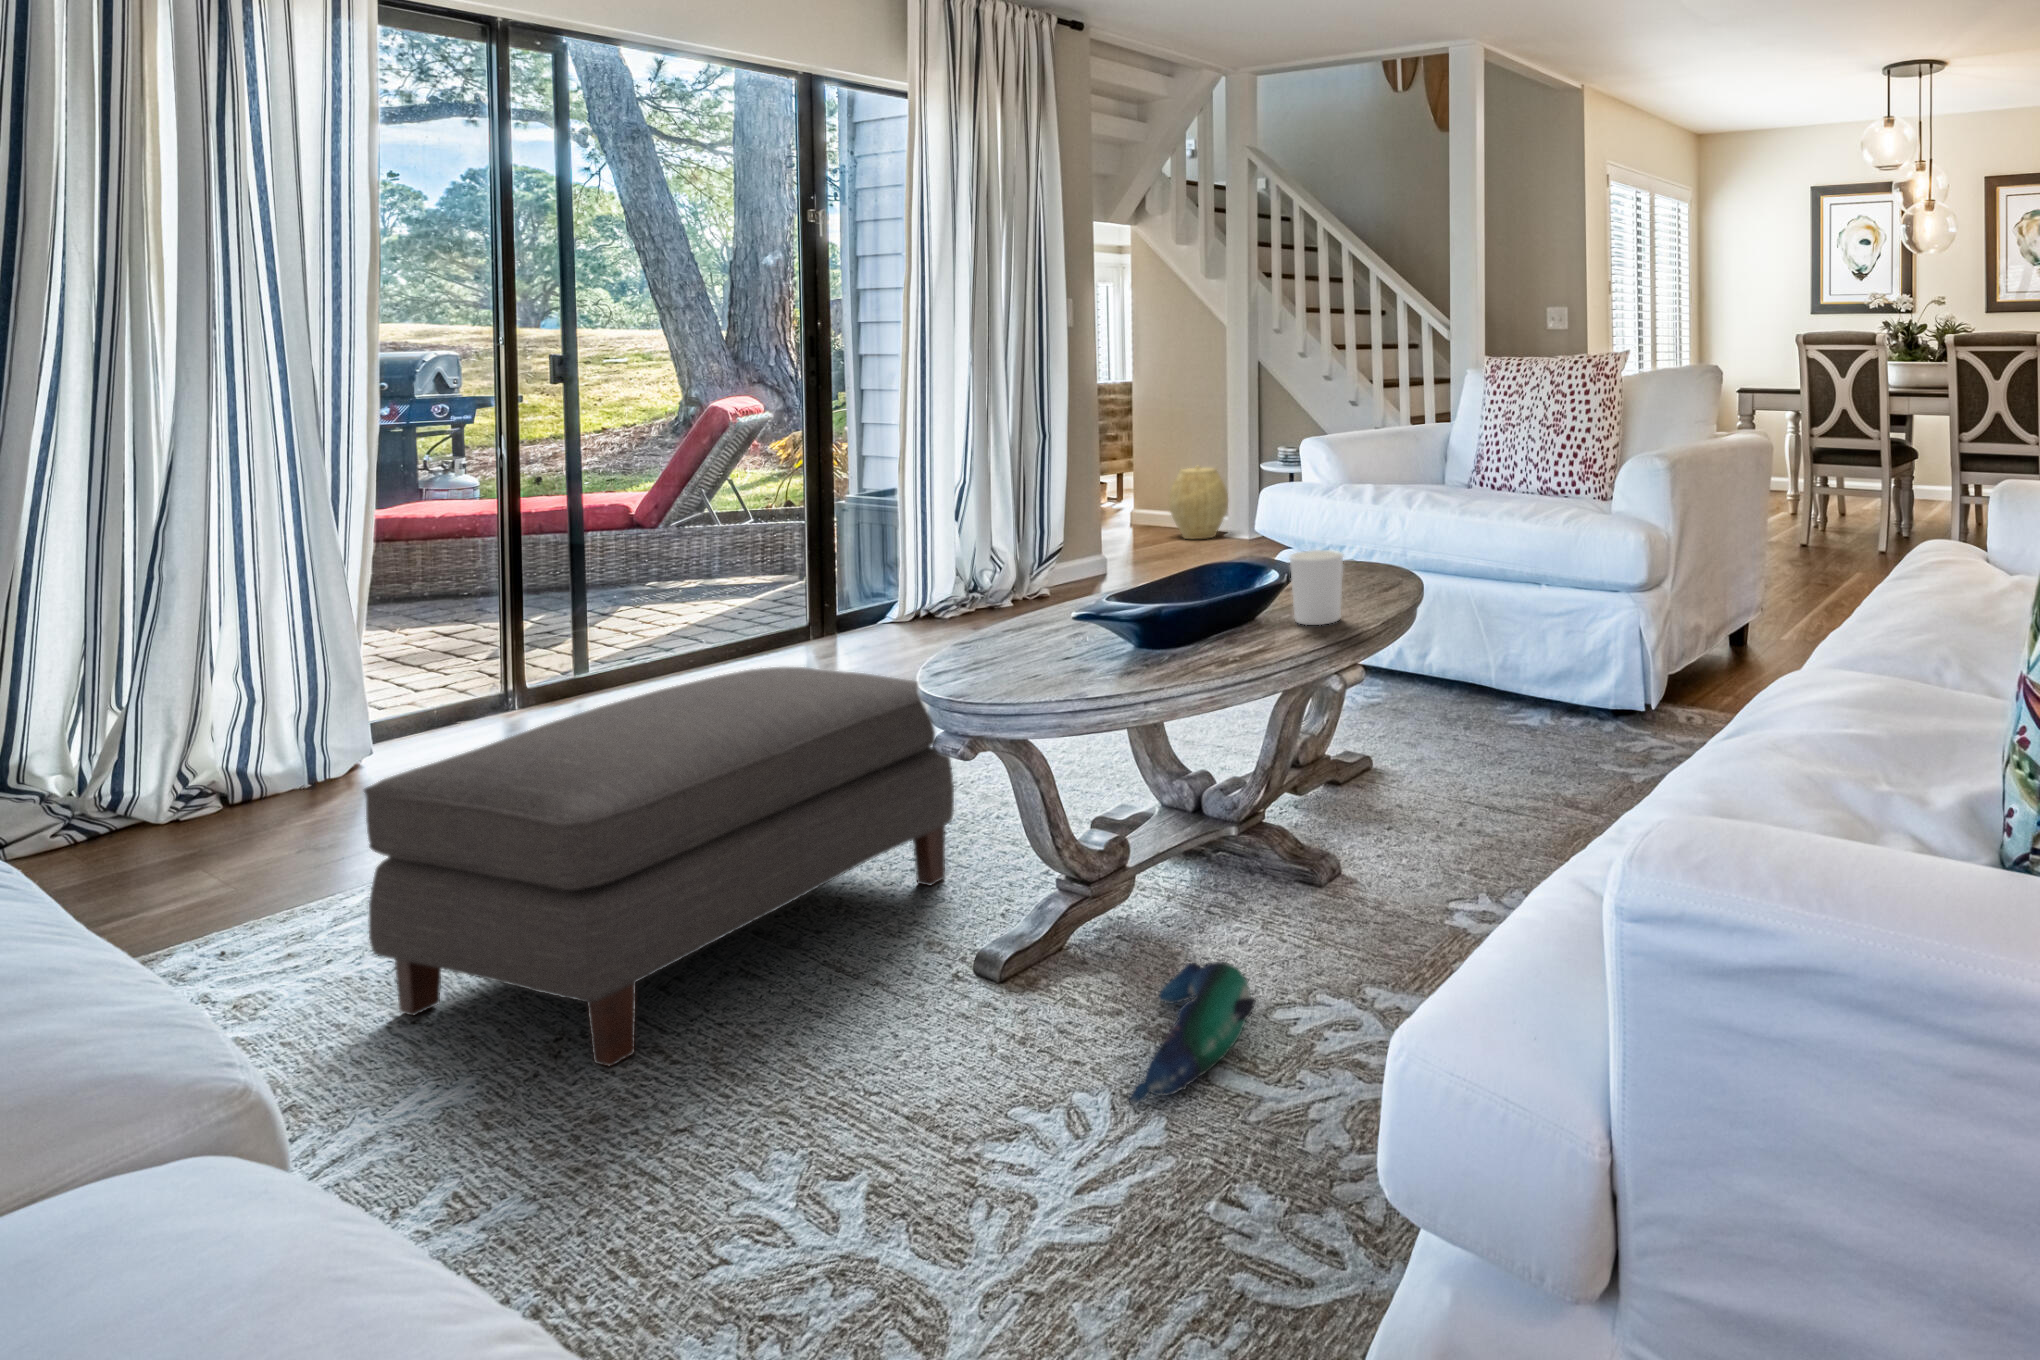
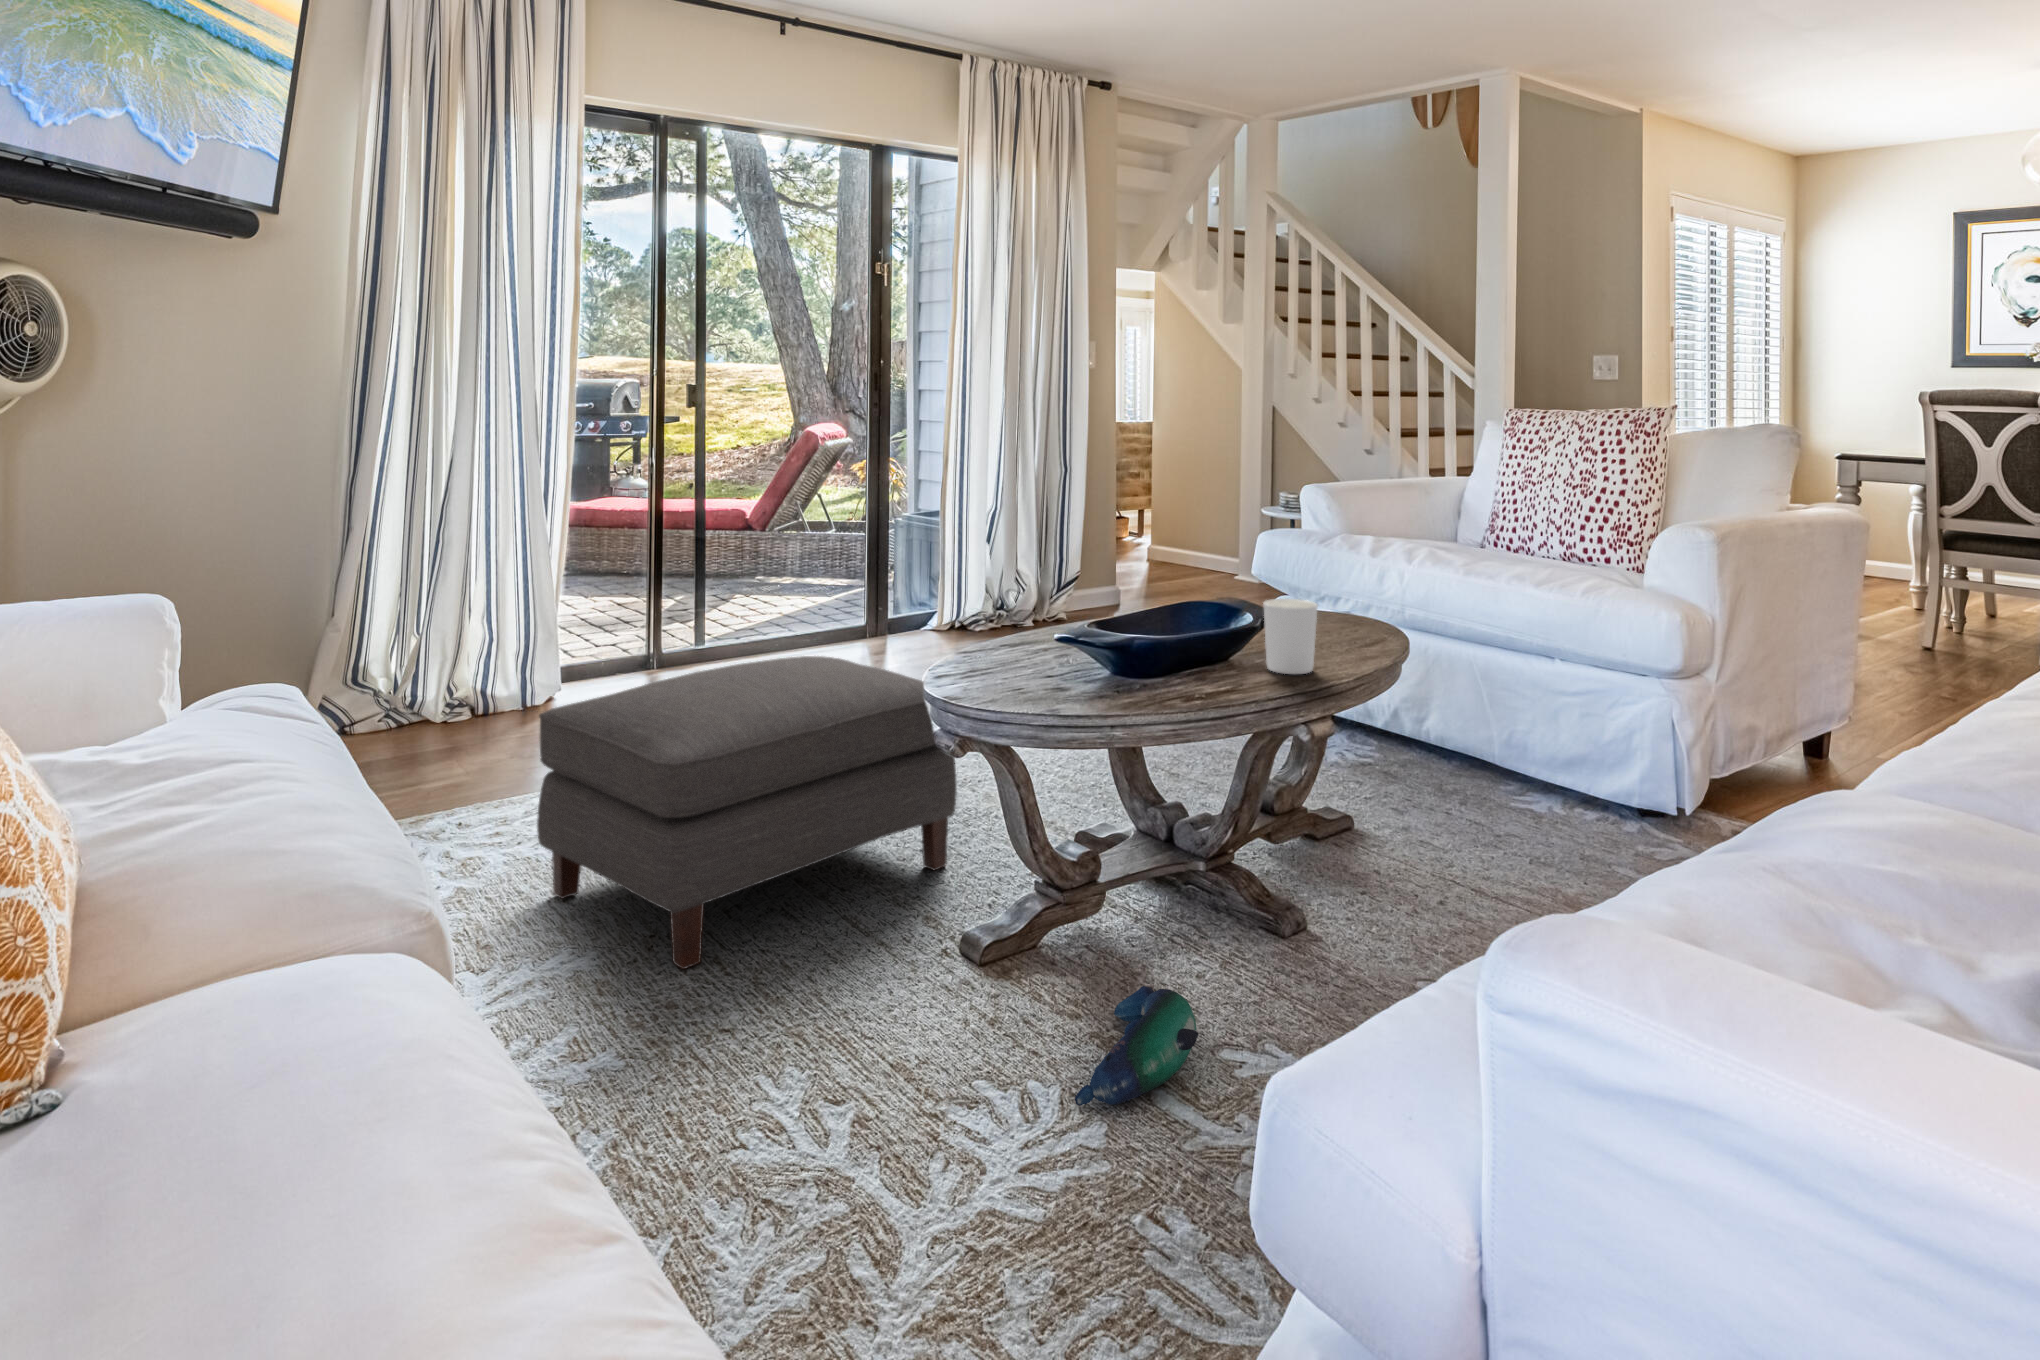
woven basket: present [1169,466,1228,539] -> none [1184,505,1242,579]

